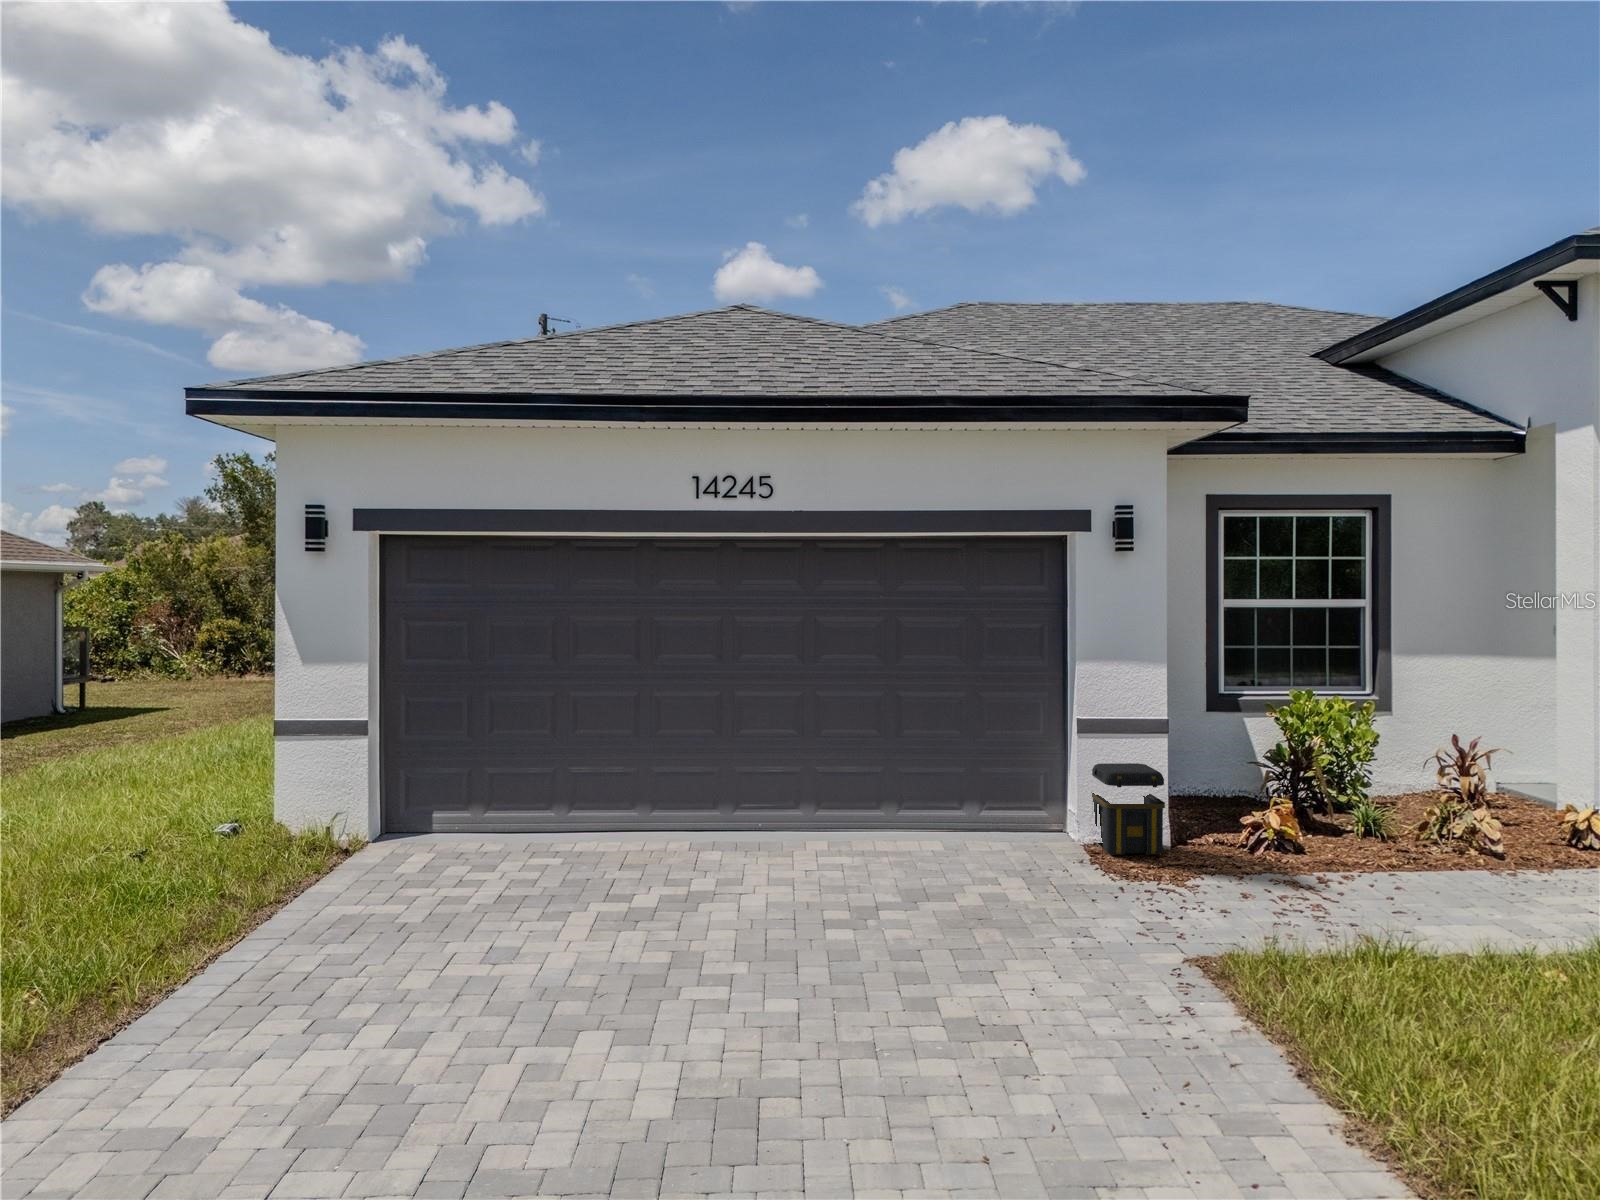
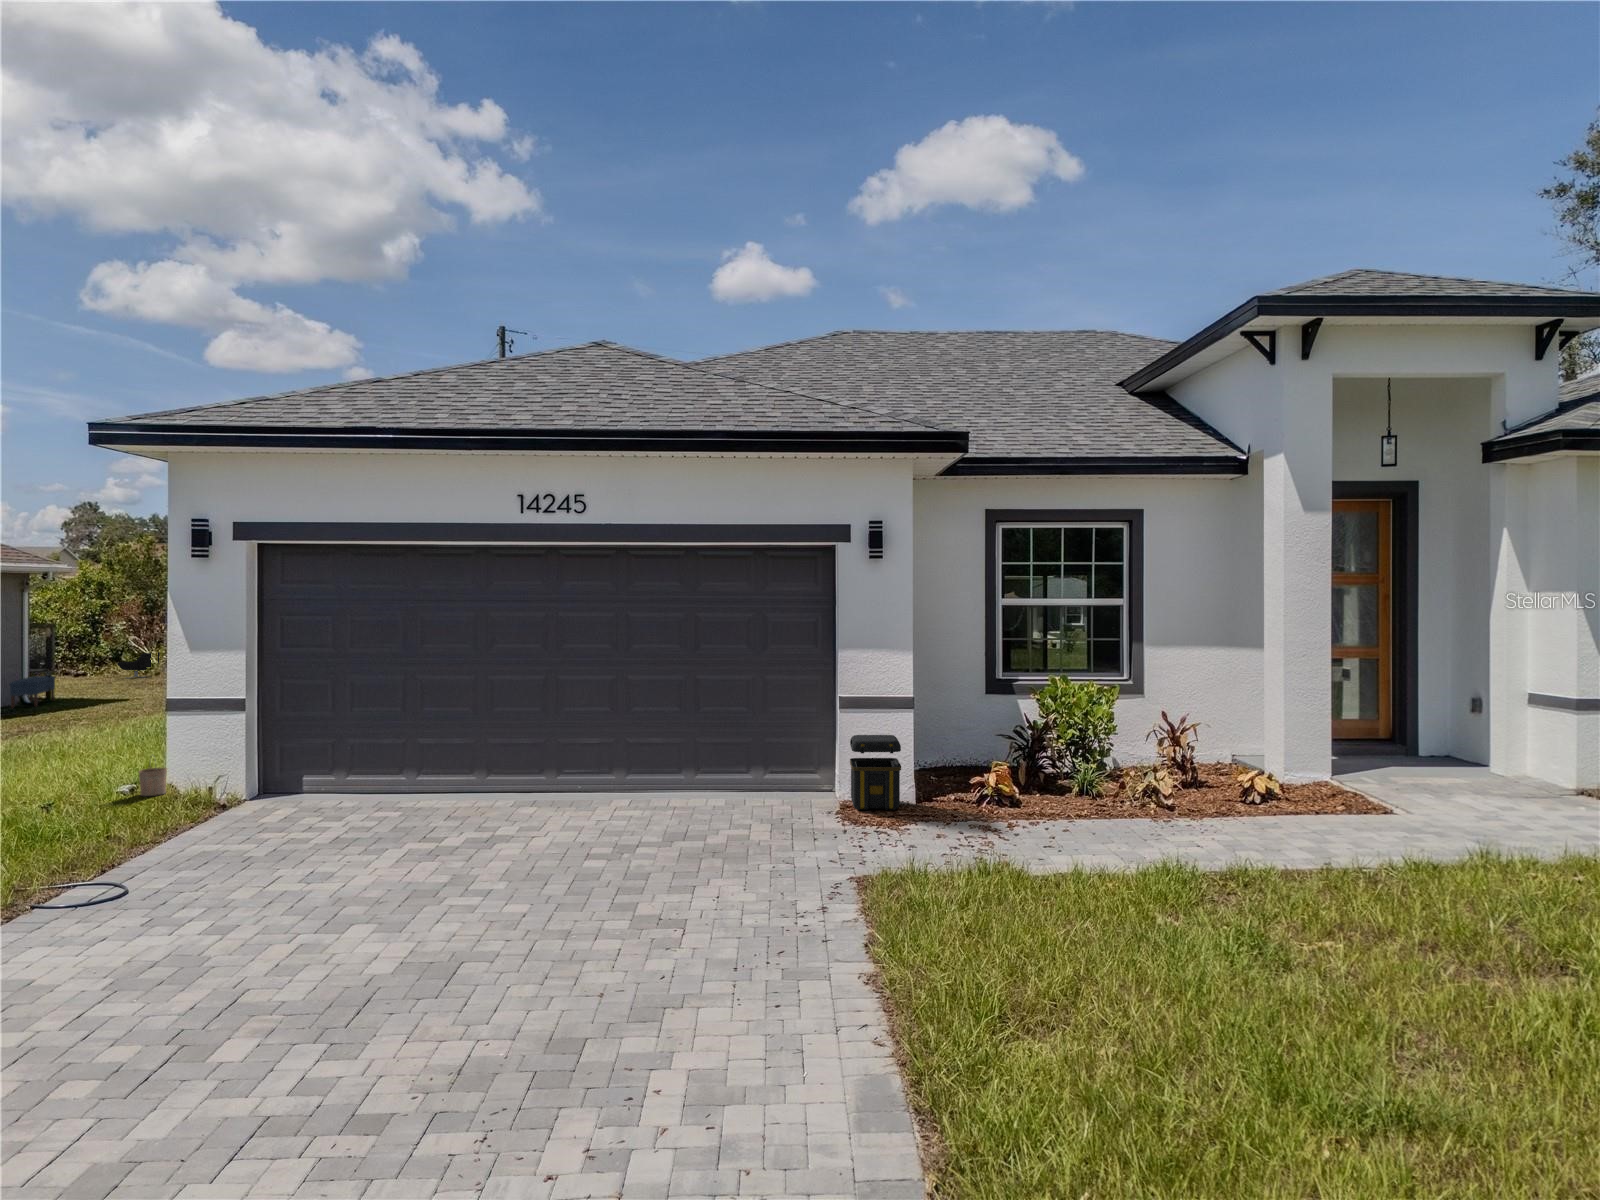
lounge chair: none [146,656,191,685] -> present [117,652,160,678]
bench: none [41,684,89,720] -> present [9,676,55,708]
bucket: none [243,788,277,838] -> present [139,760,167,796]

